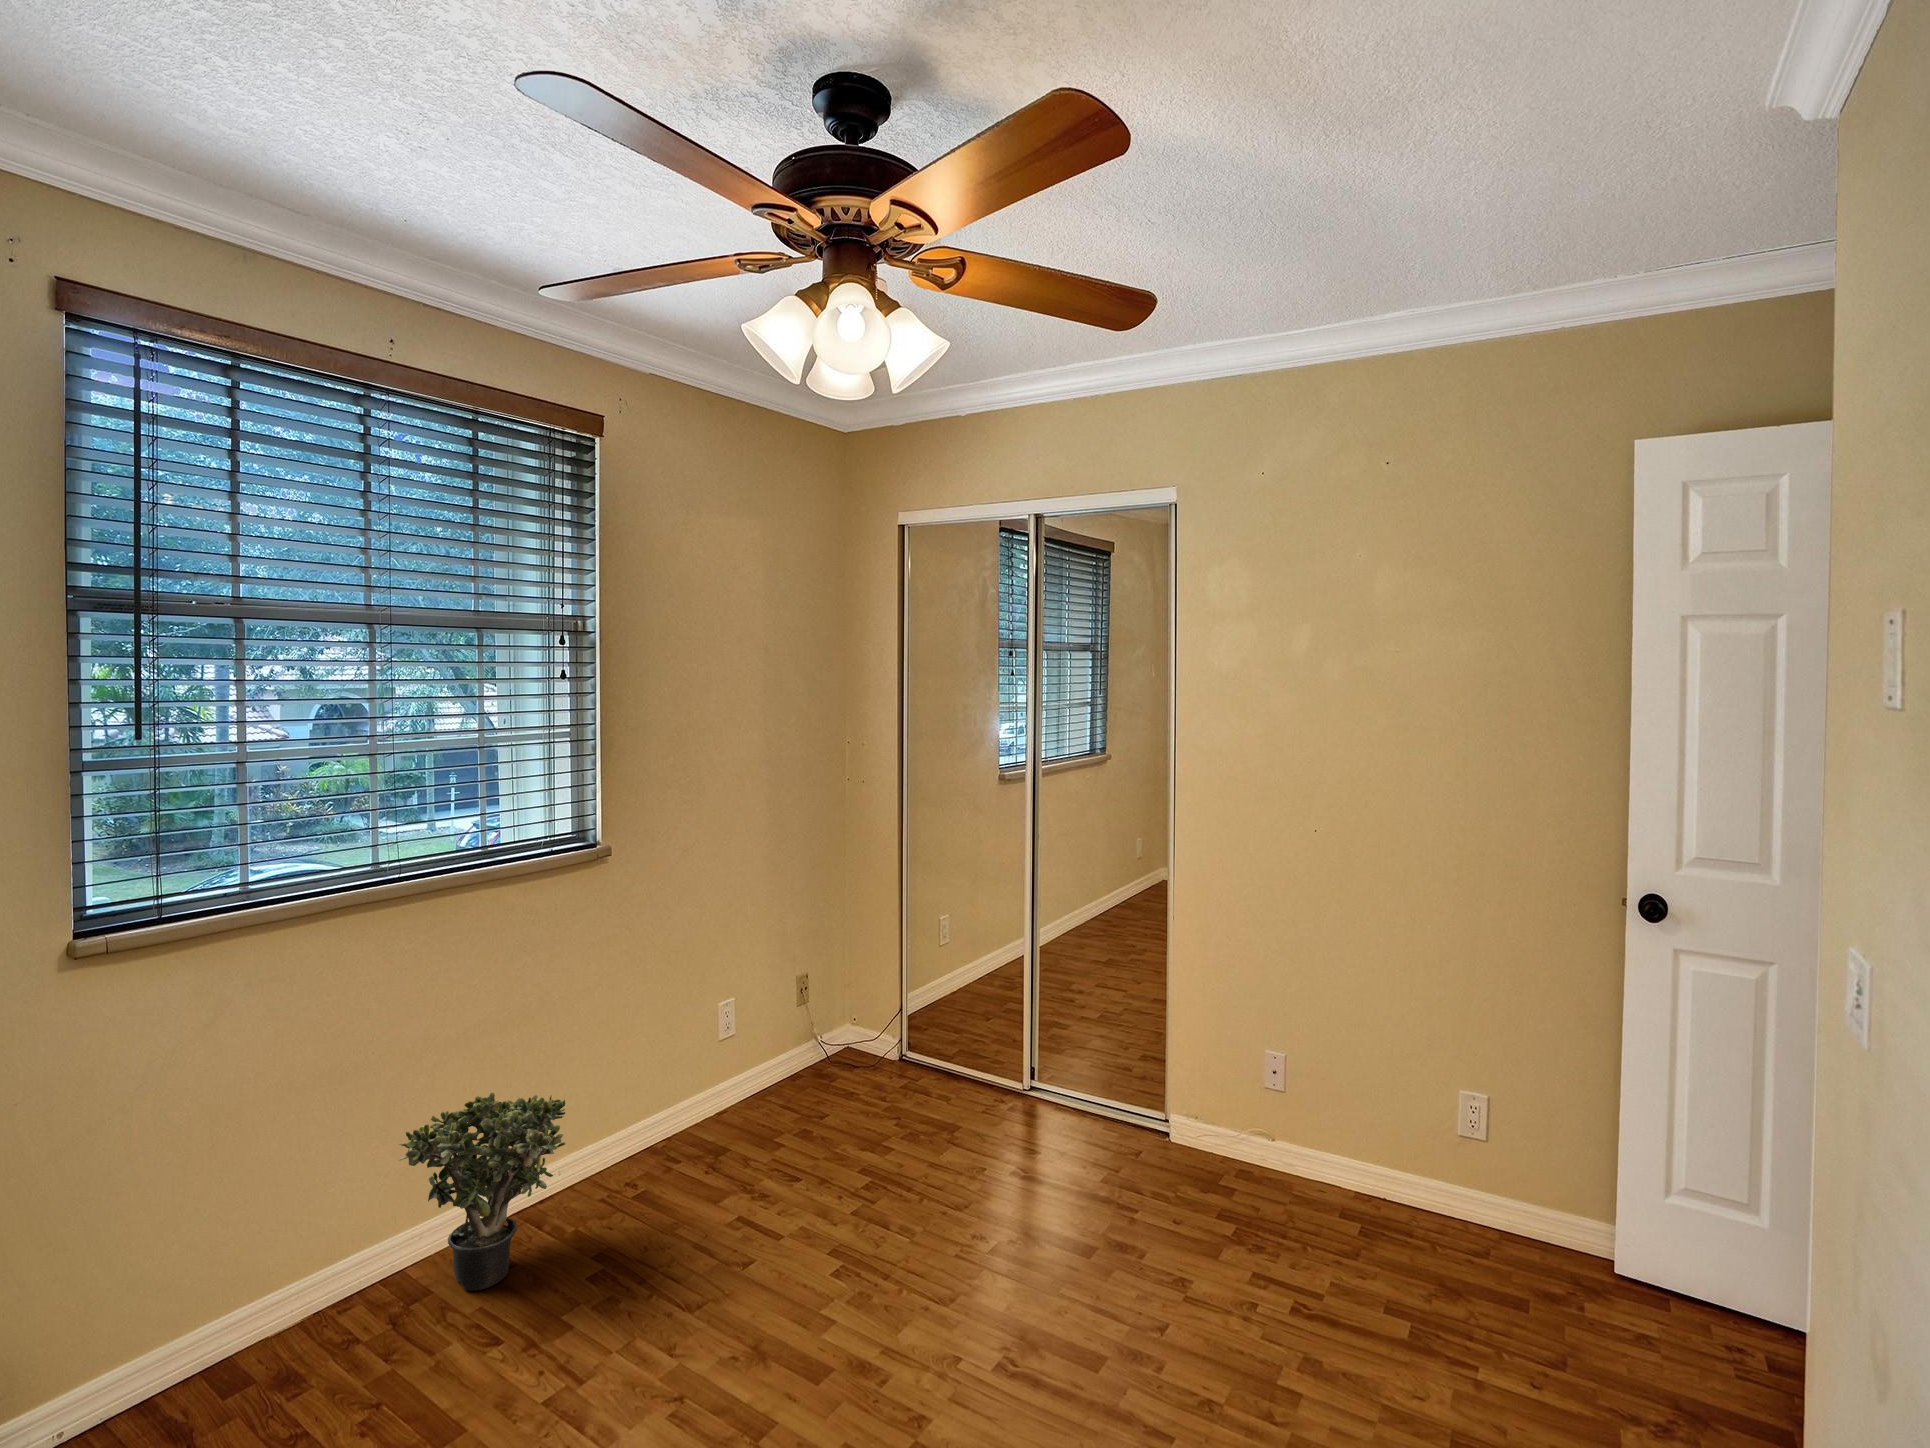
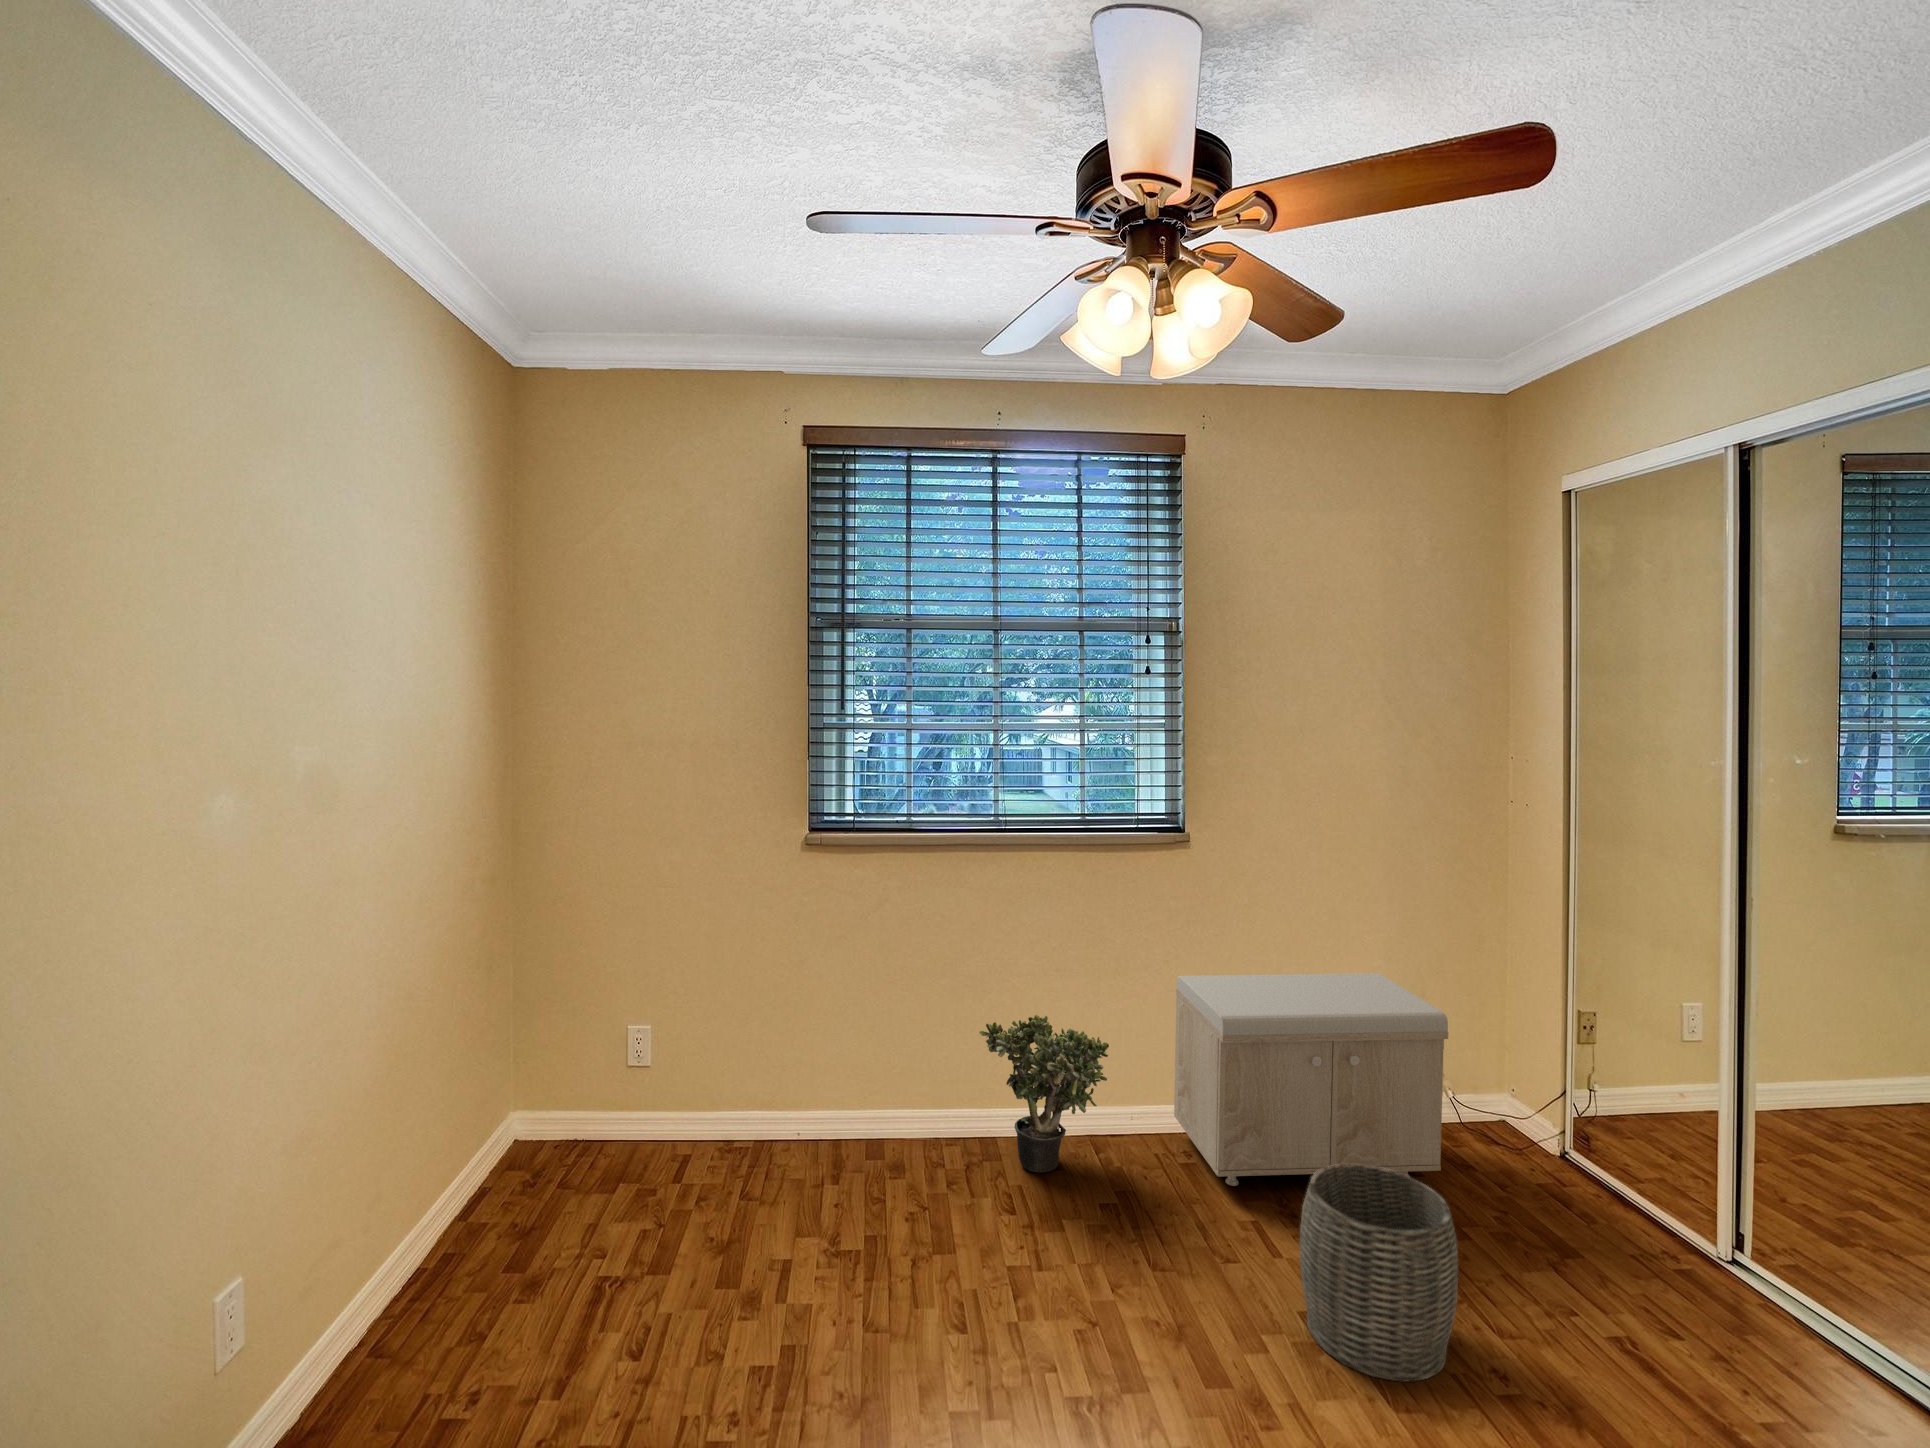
storage bench: none [605,949,853,1197] -> present [1174,973,1448,1186]
woven basket: none [830,1108,958,1295] -> present [1299,1164,1458,1382]

